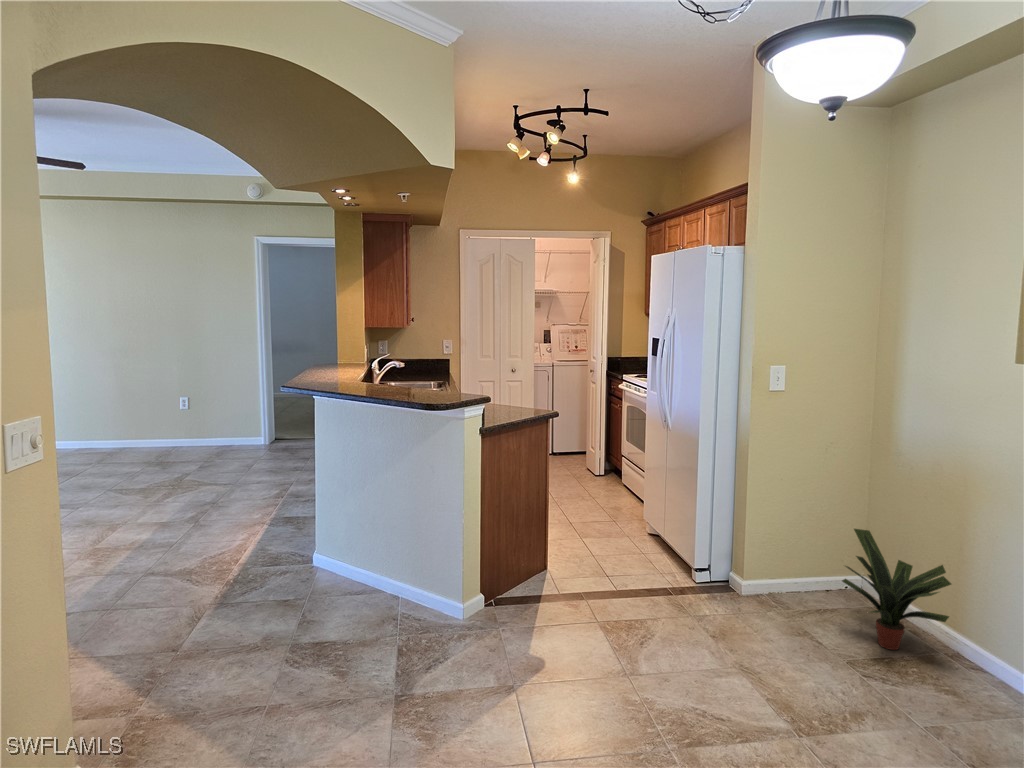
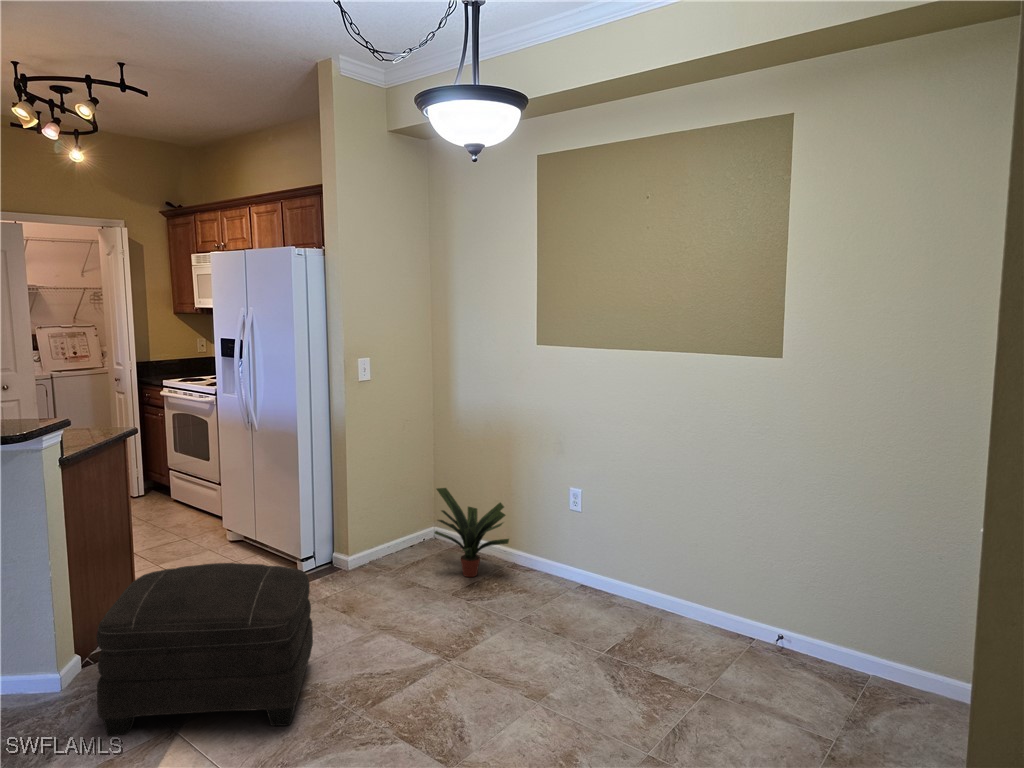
ottoman: none [464,541,655,726] -> present [96,563,313,736]

